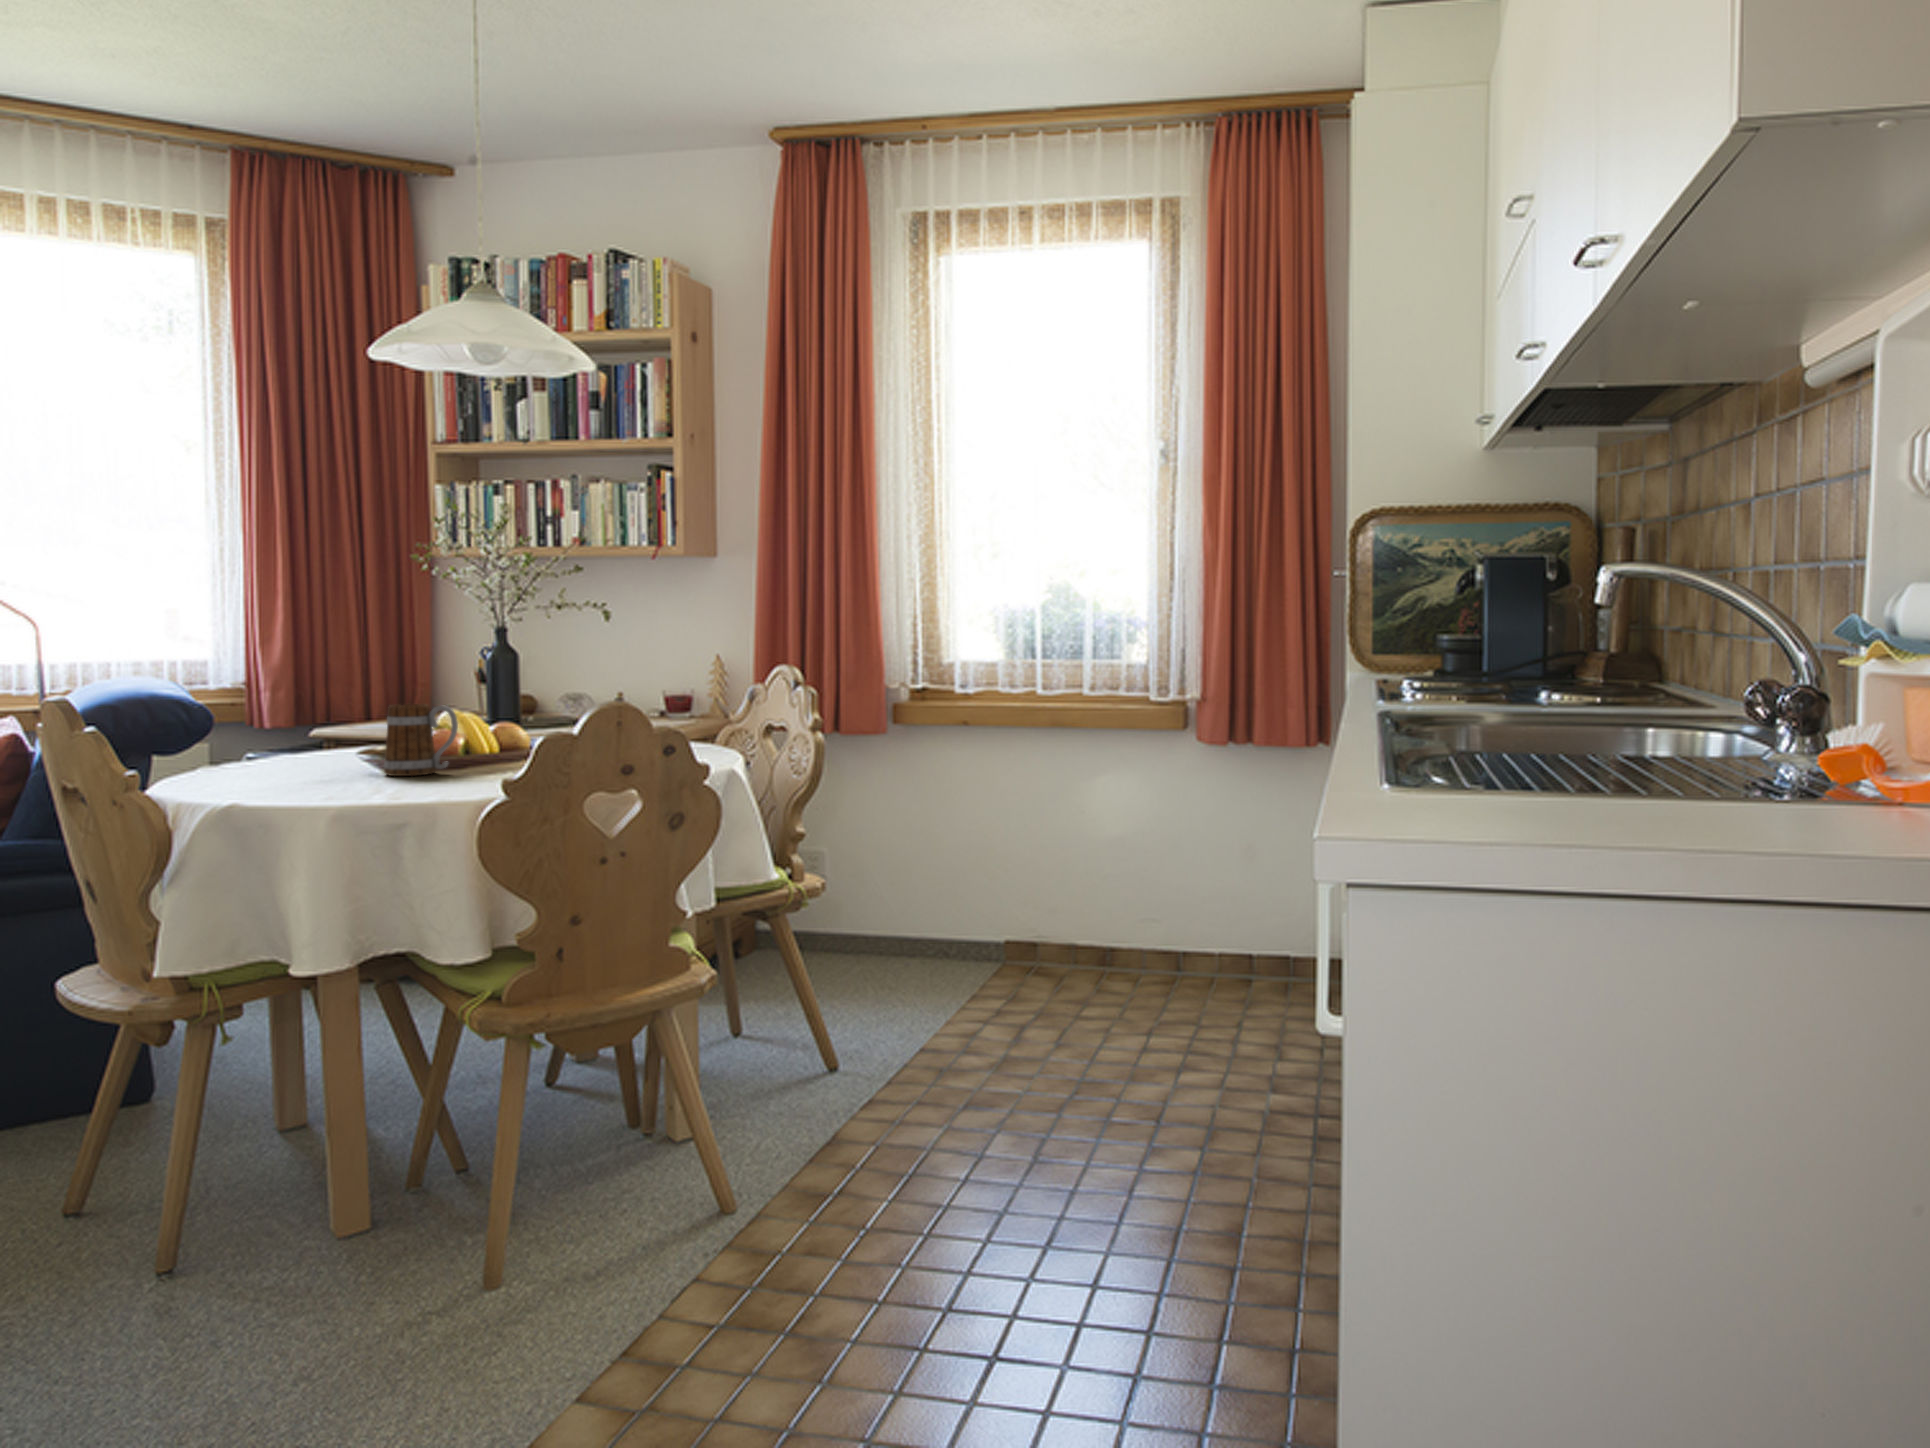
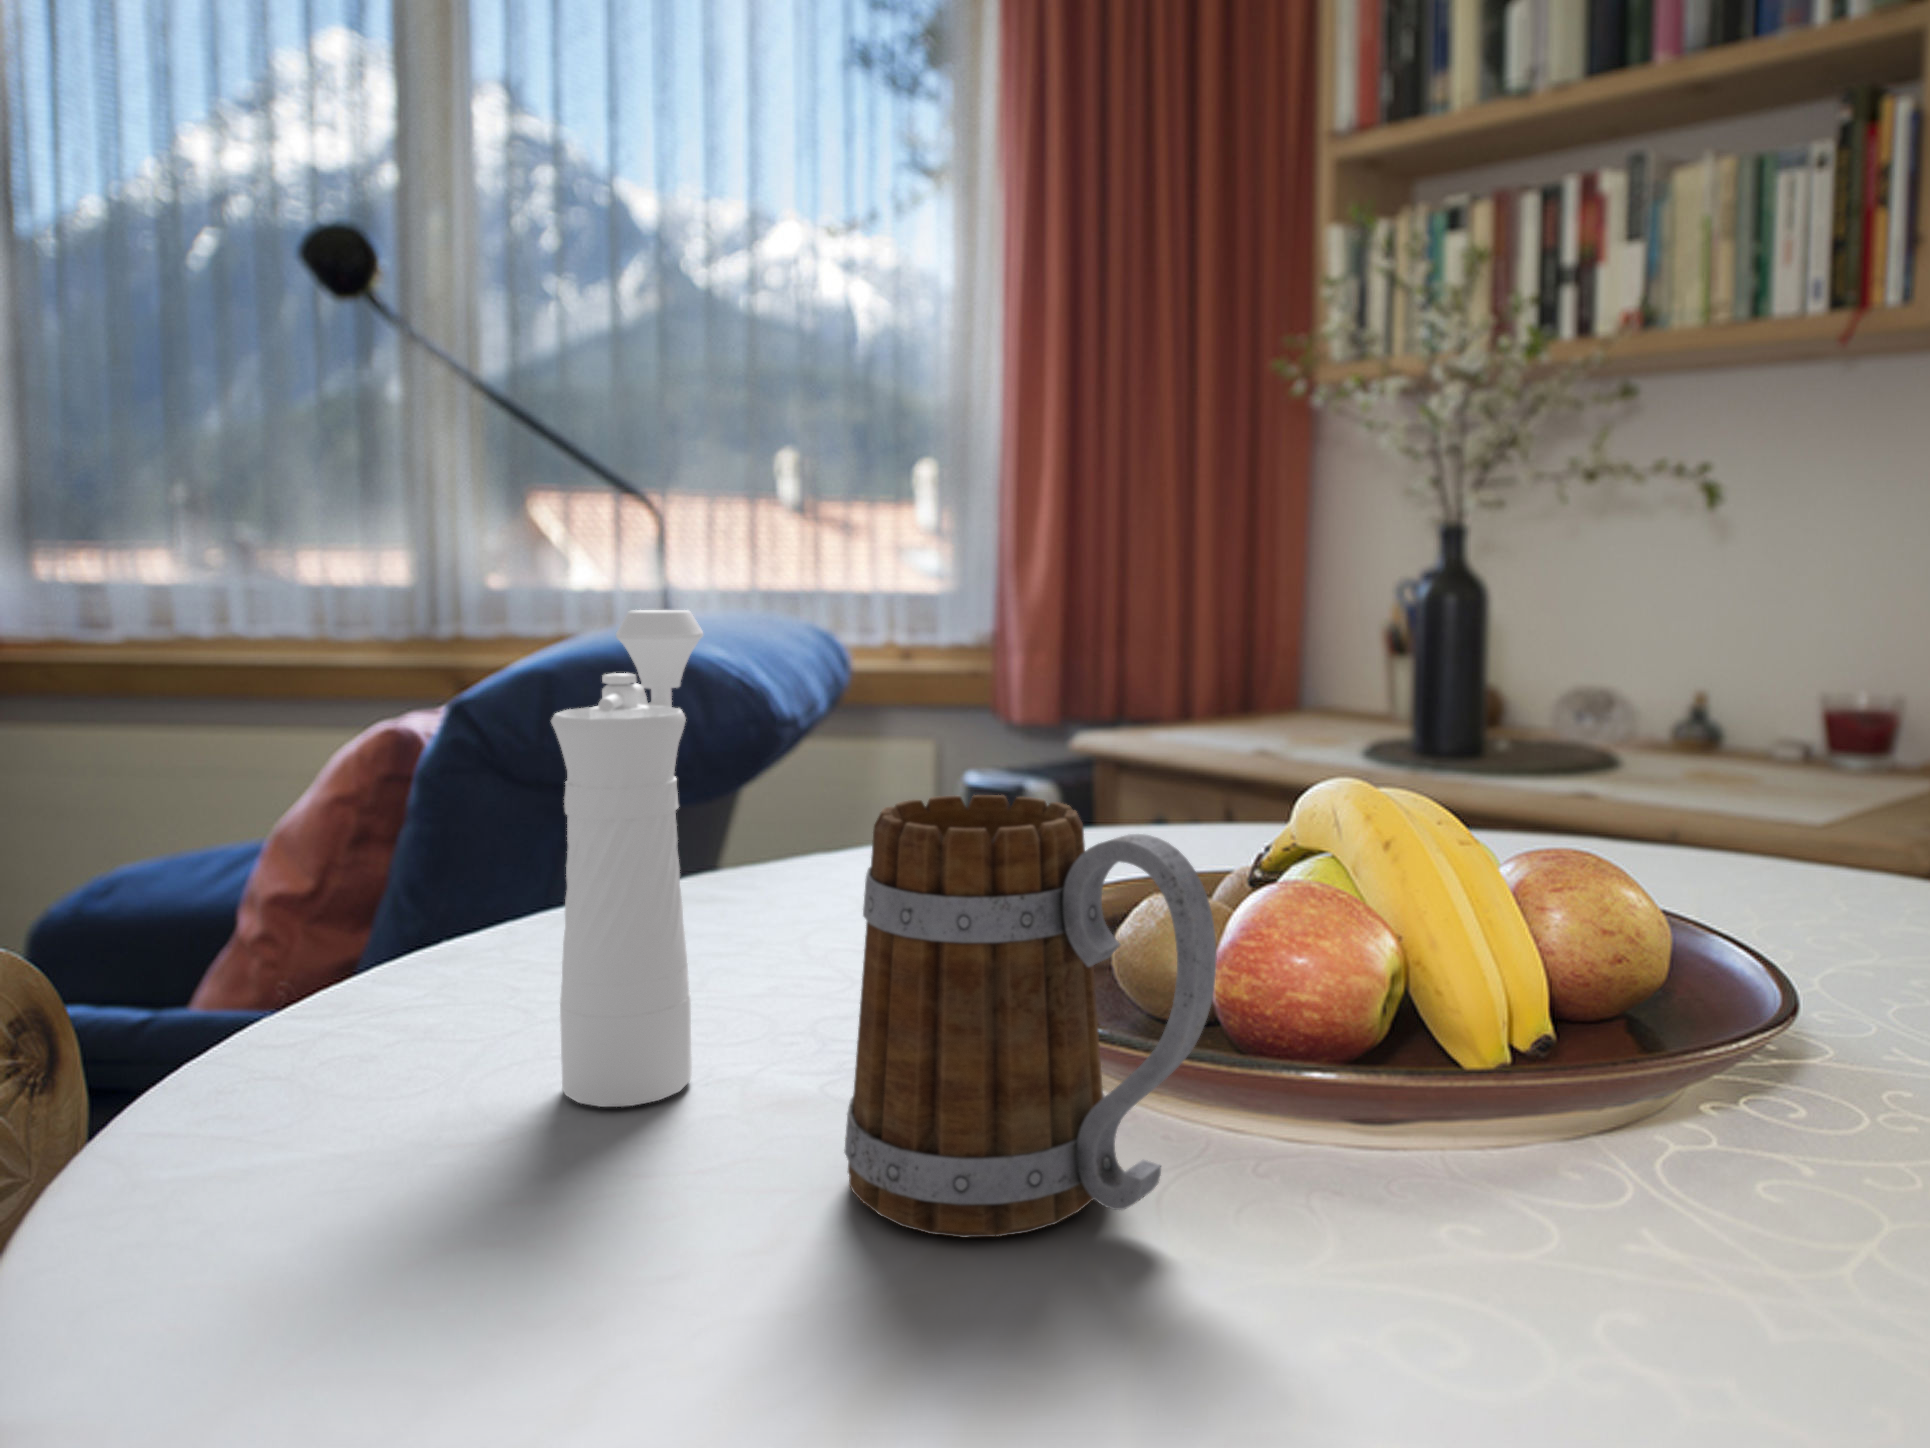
pepper mill: none [286,672,331,776] -> present [551,610,703,1107]

